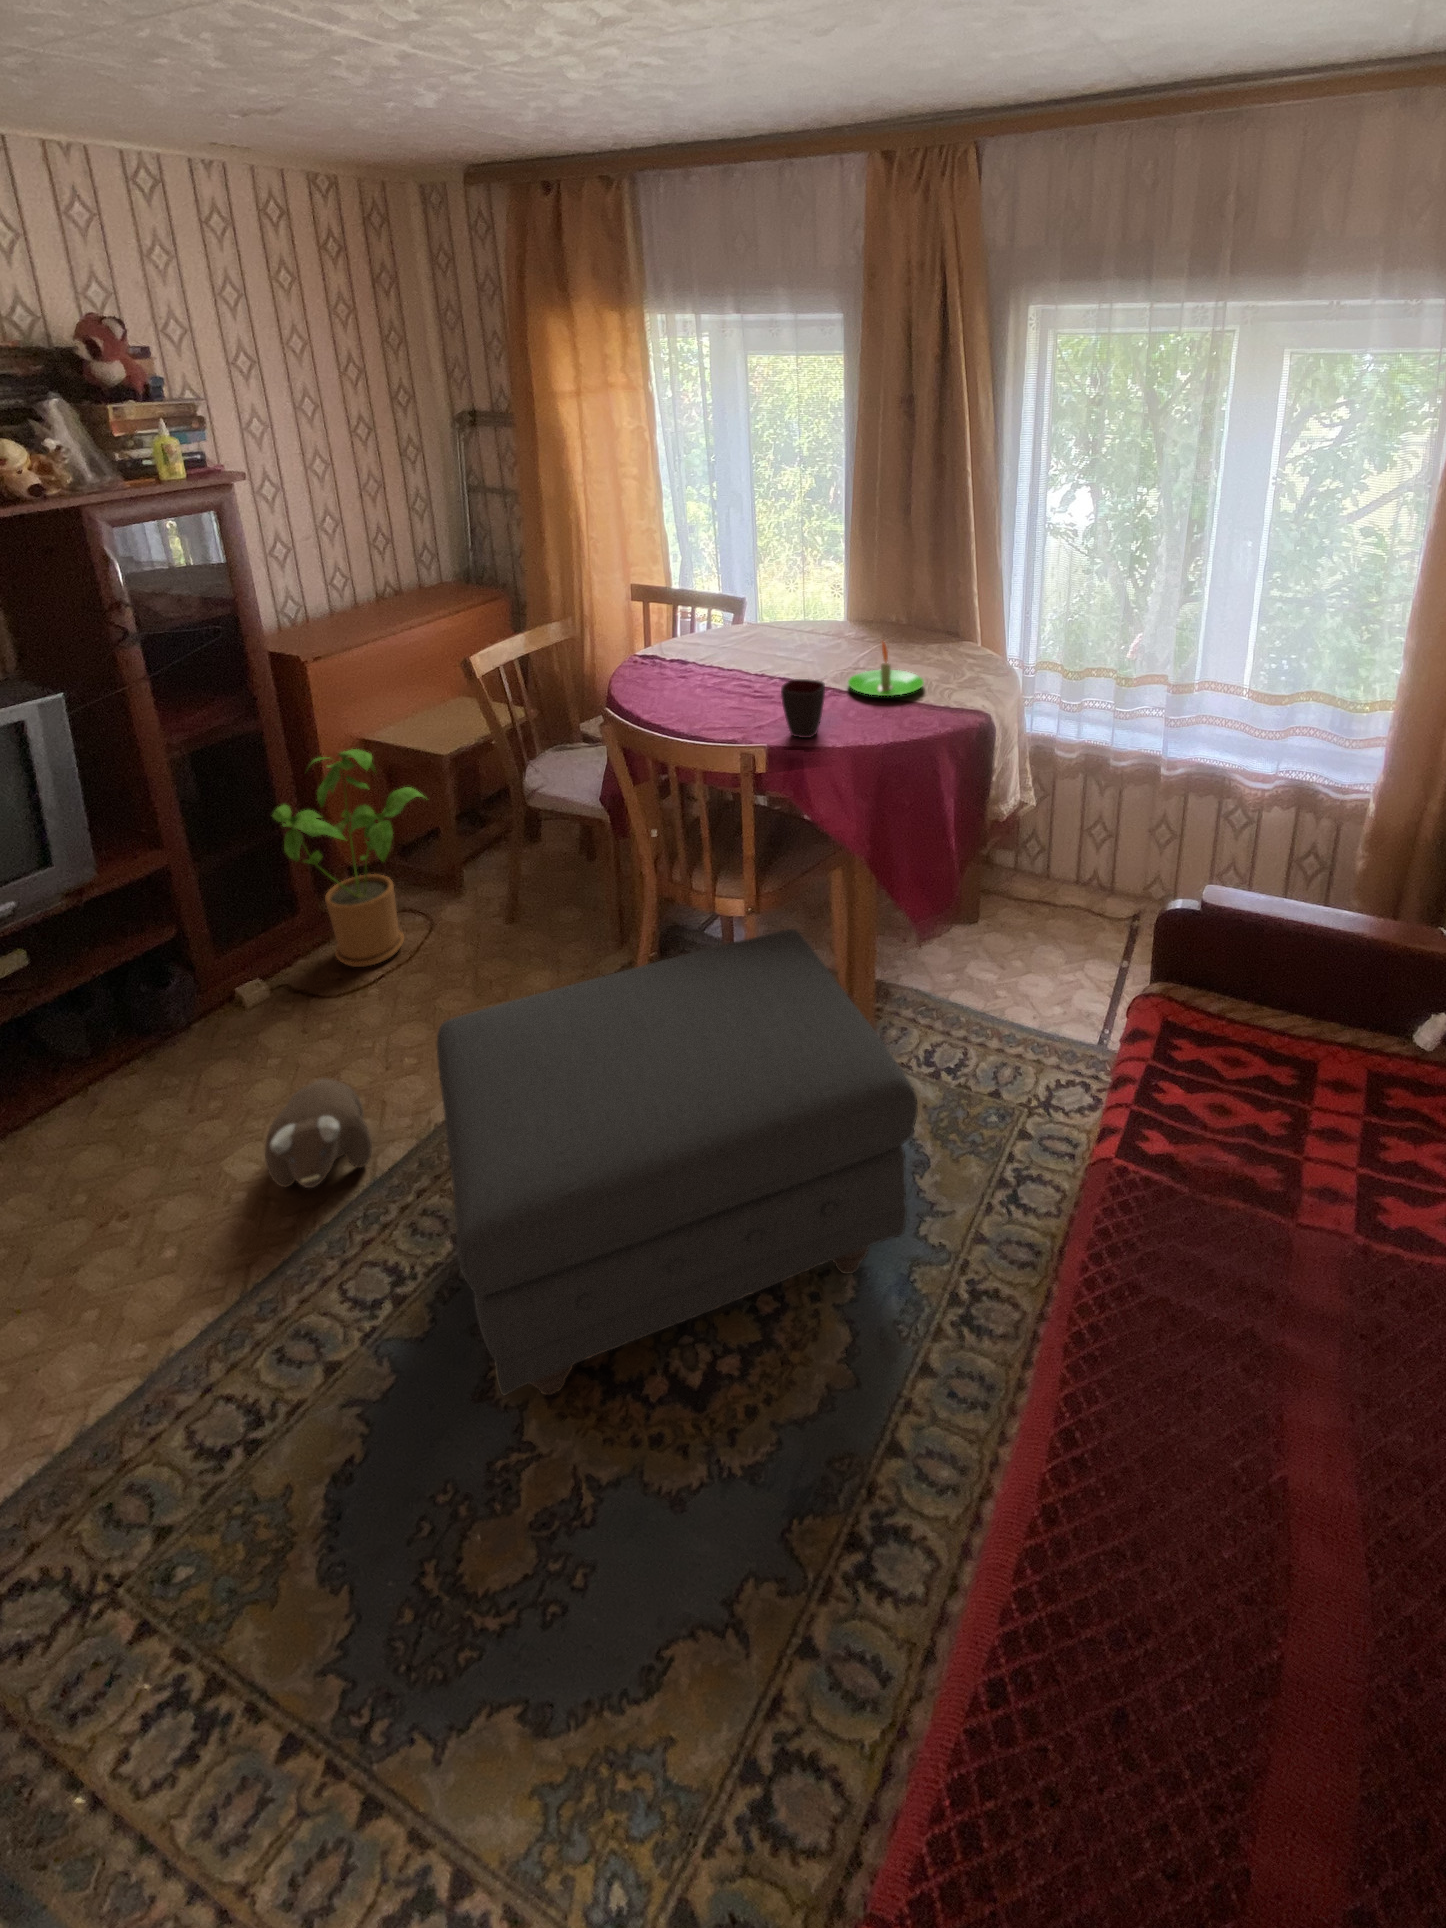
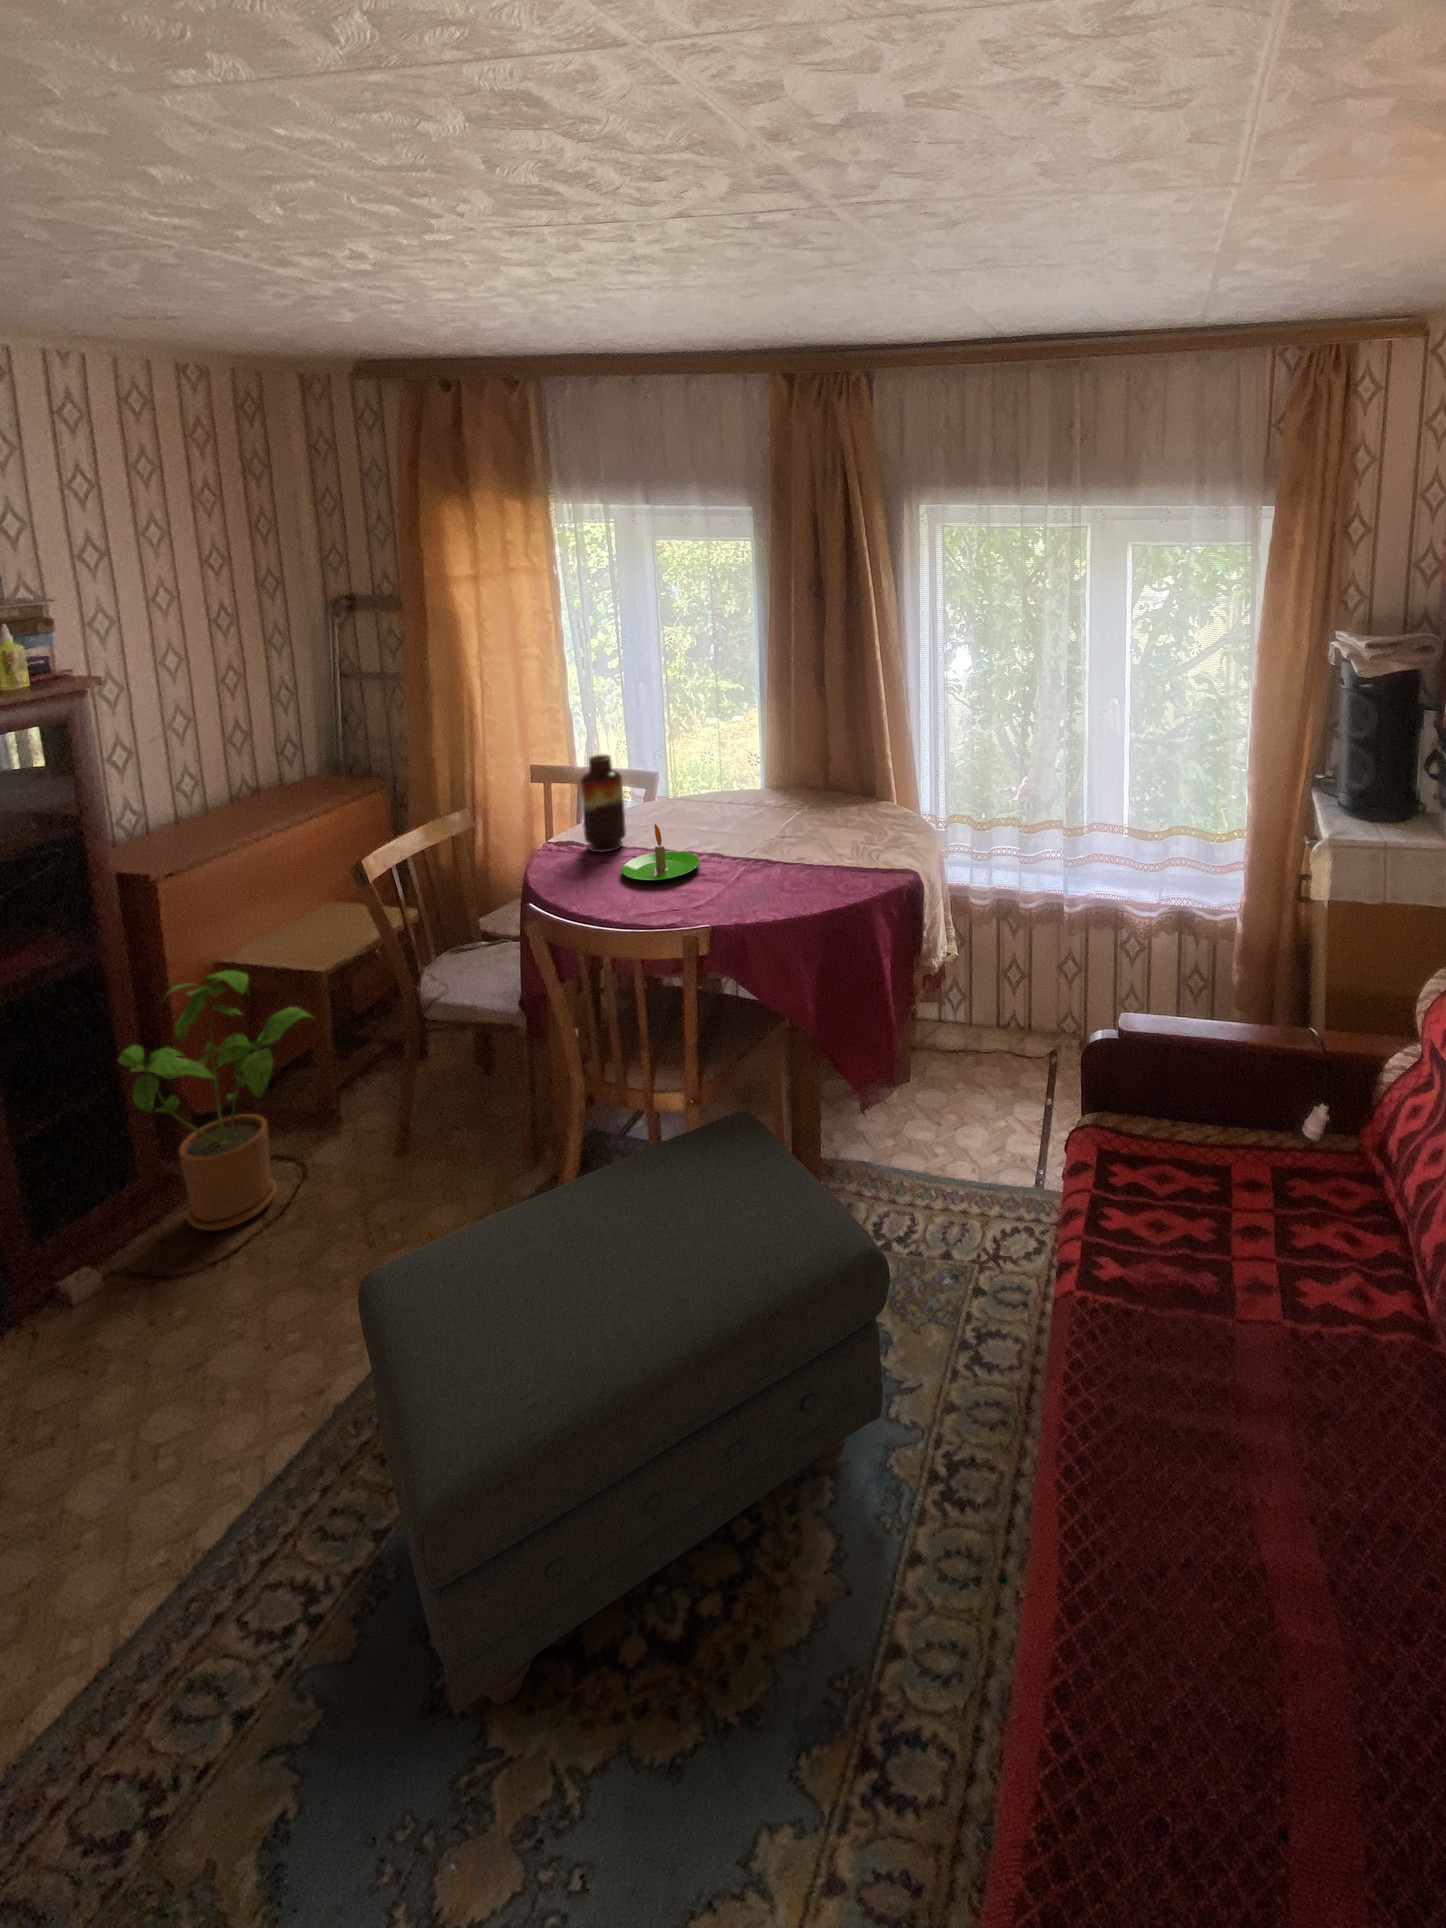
vase: none [655,572,699,670] -> present [581,755,626,852]
candle: present [848,642,924,696] -> present [621,824,700,880]
cup: present [781,679,825,738] -> none [720,854,763,912]
plush toy: present [265,1078,372,1188] -> none [114,1373,256,1527]

